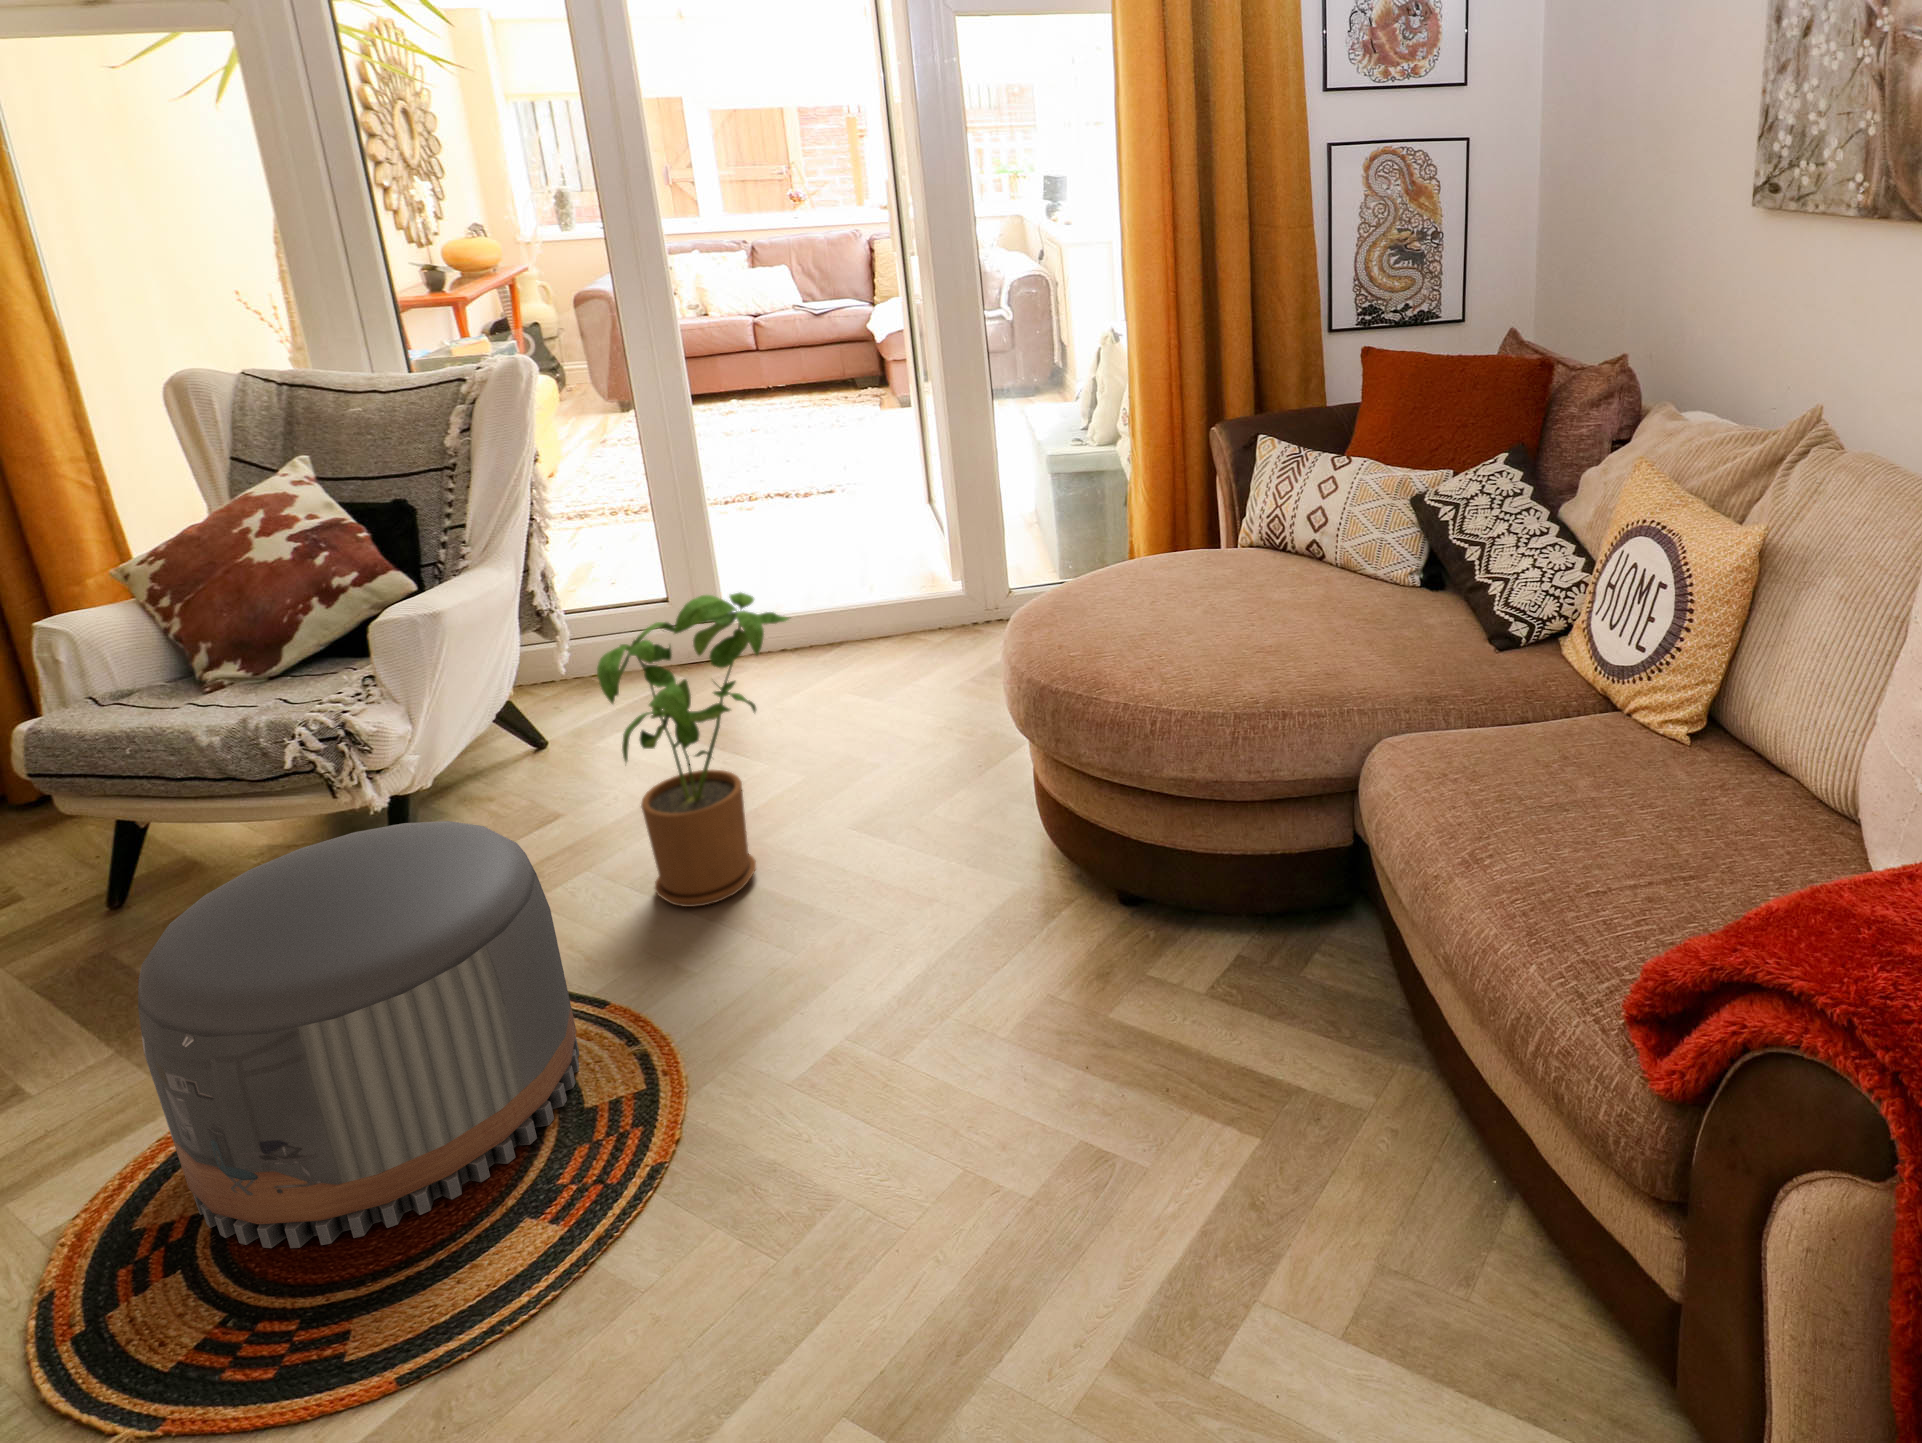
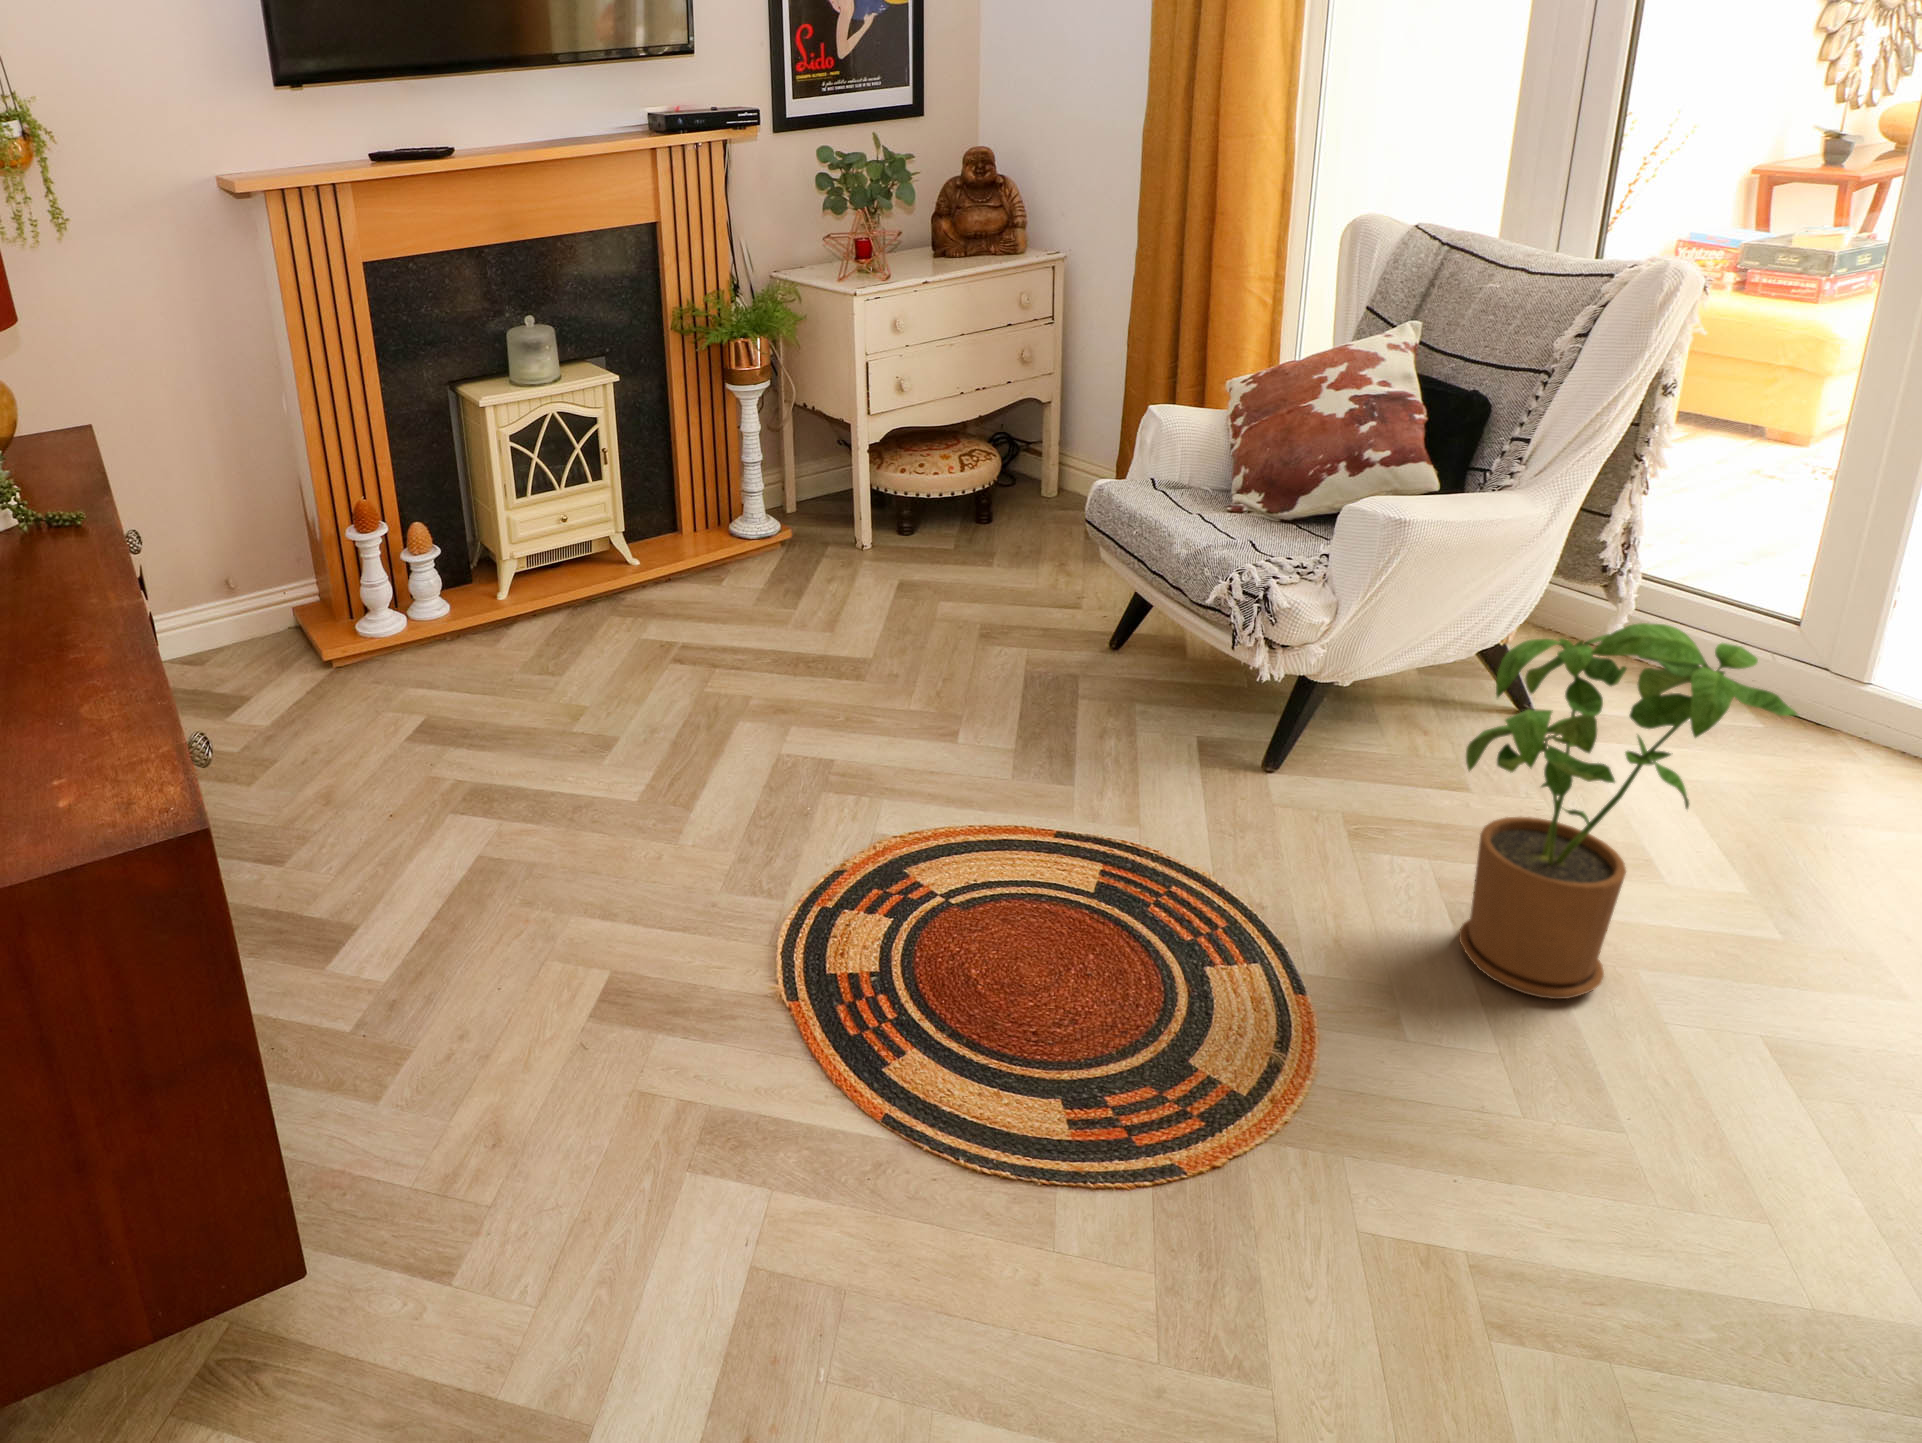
pouf: present [138,821,579,1248] -> none [928,663,1276,1047]

